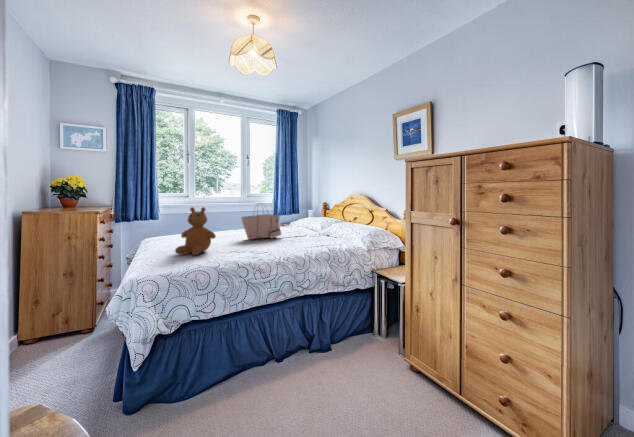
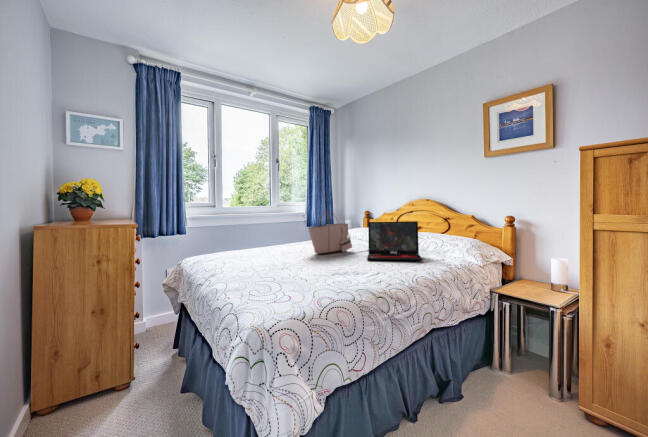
teddy bear: present [175,207,216,255] -> none [261,216,309,278]
laptop: none [277,214,328,247] -> present [367,221,422,261]

